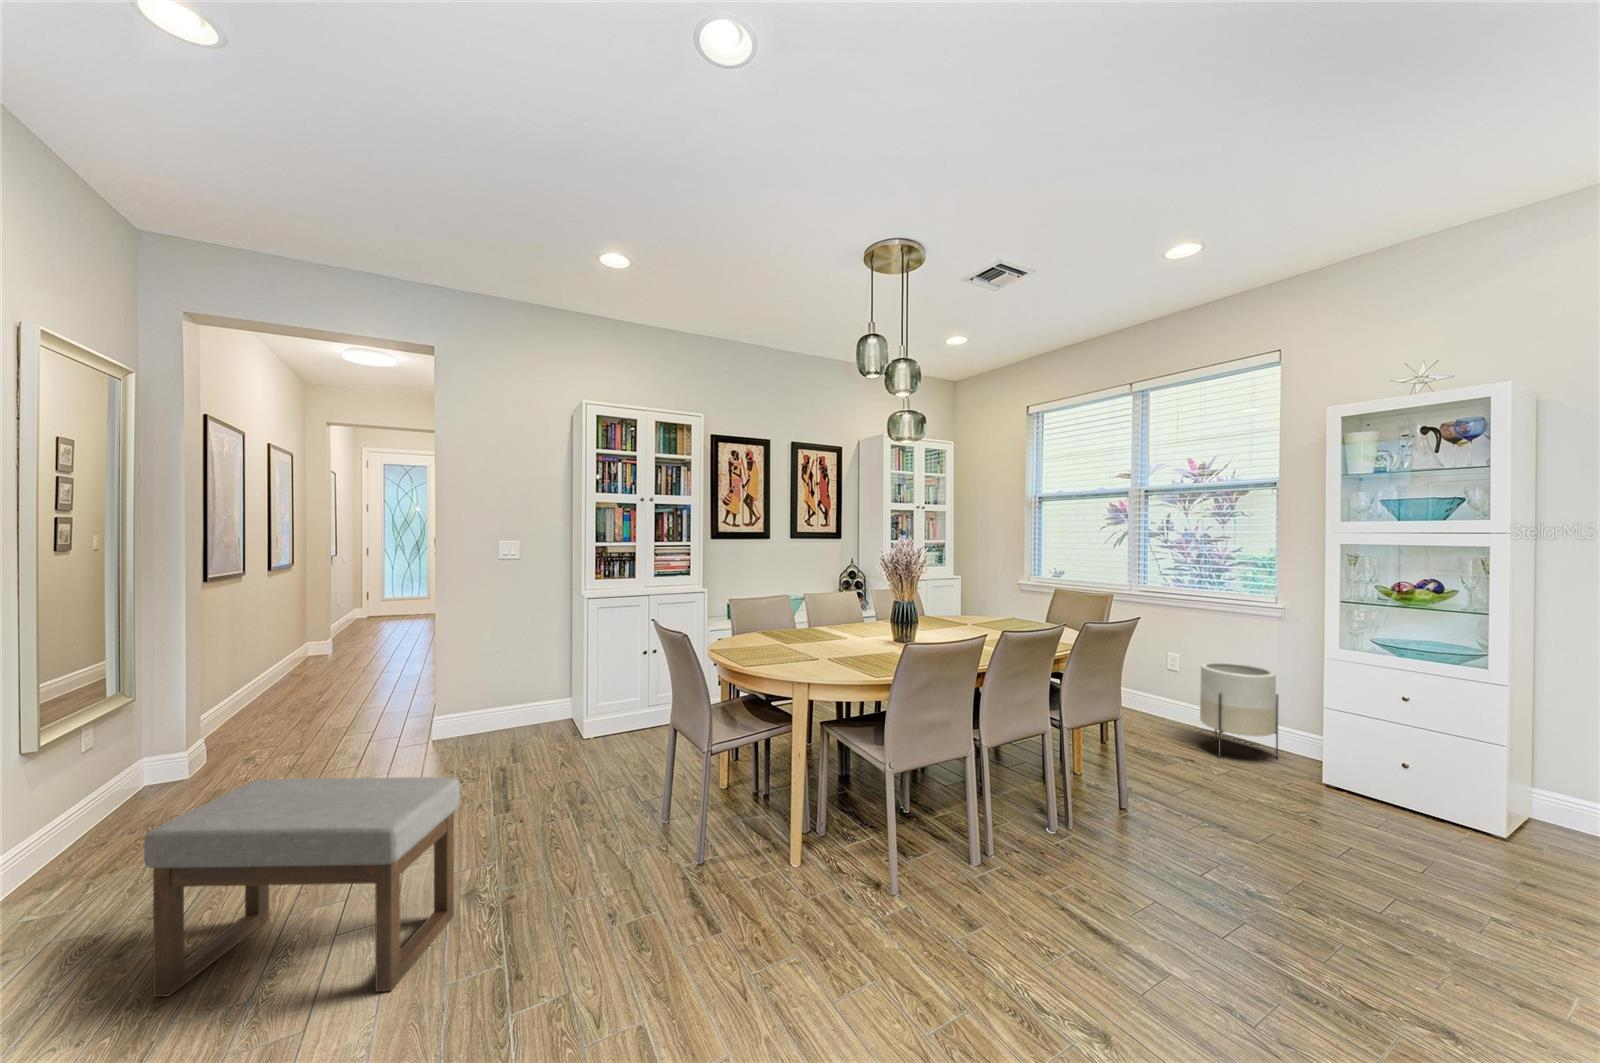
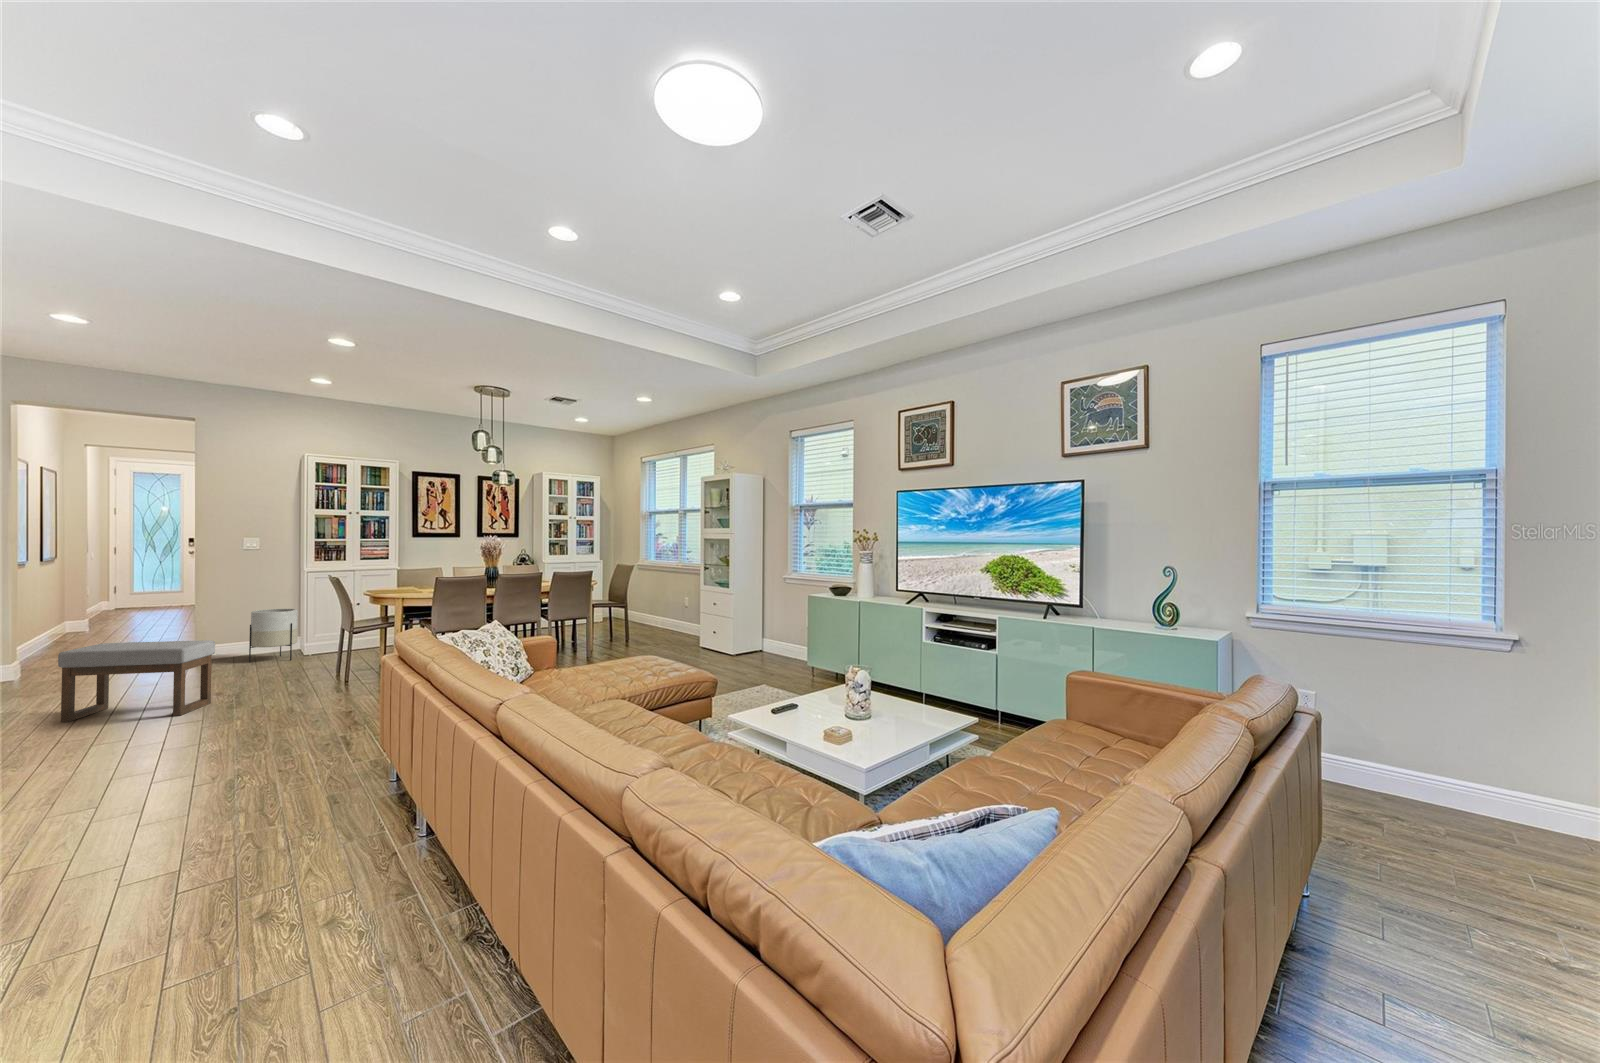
planter: present [1200,662,1278,758] -> present [249,609,298,662]

